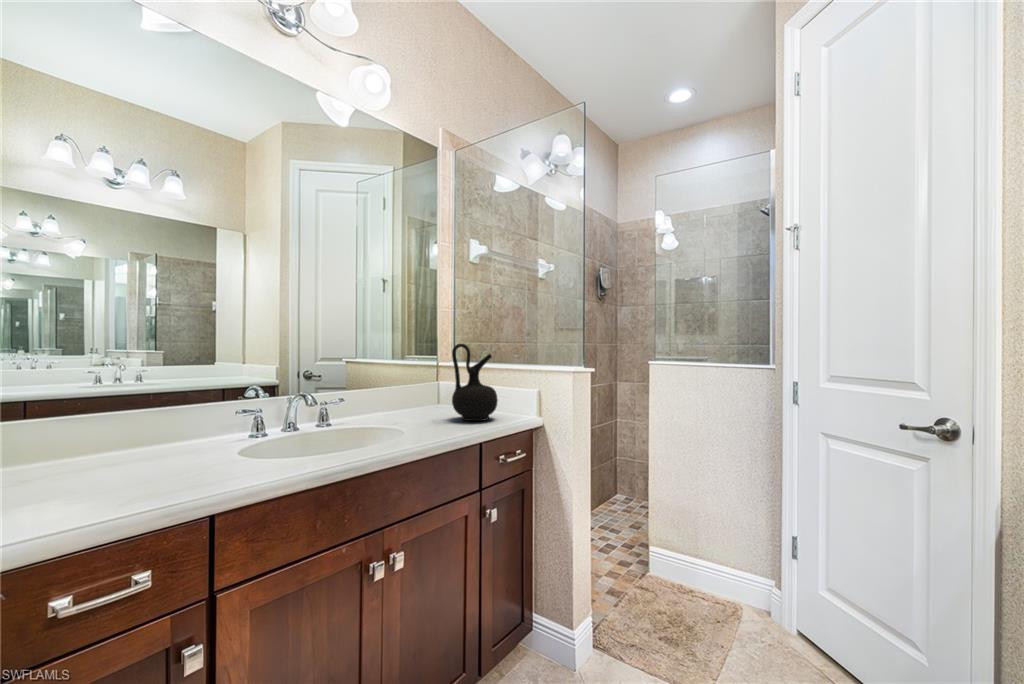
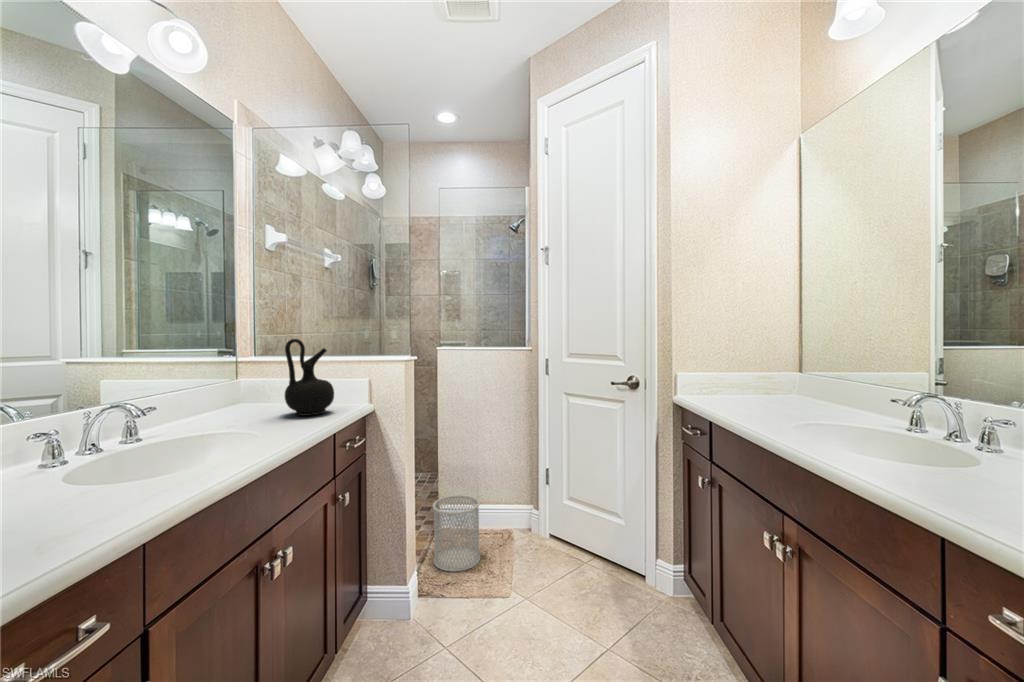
wastebasket: none [625,537,685,637] -> present [433,495,480,572]

